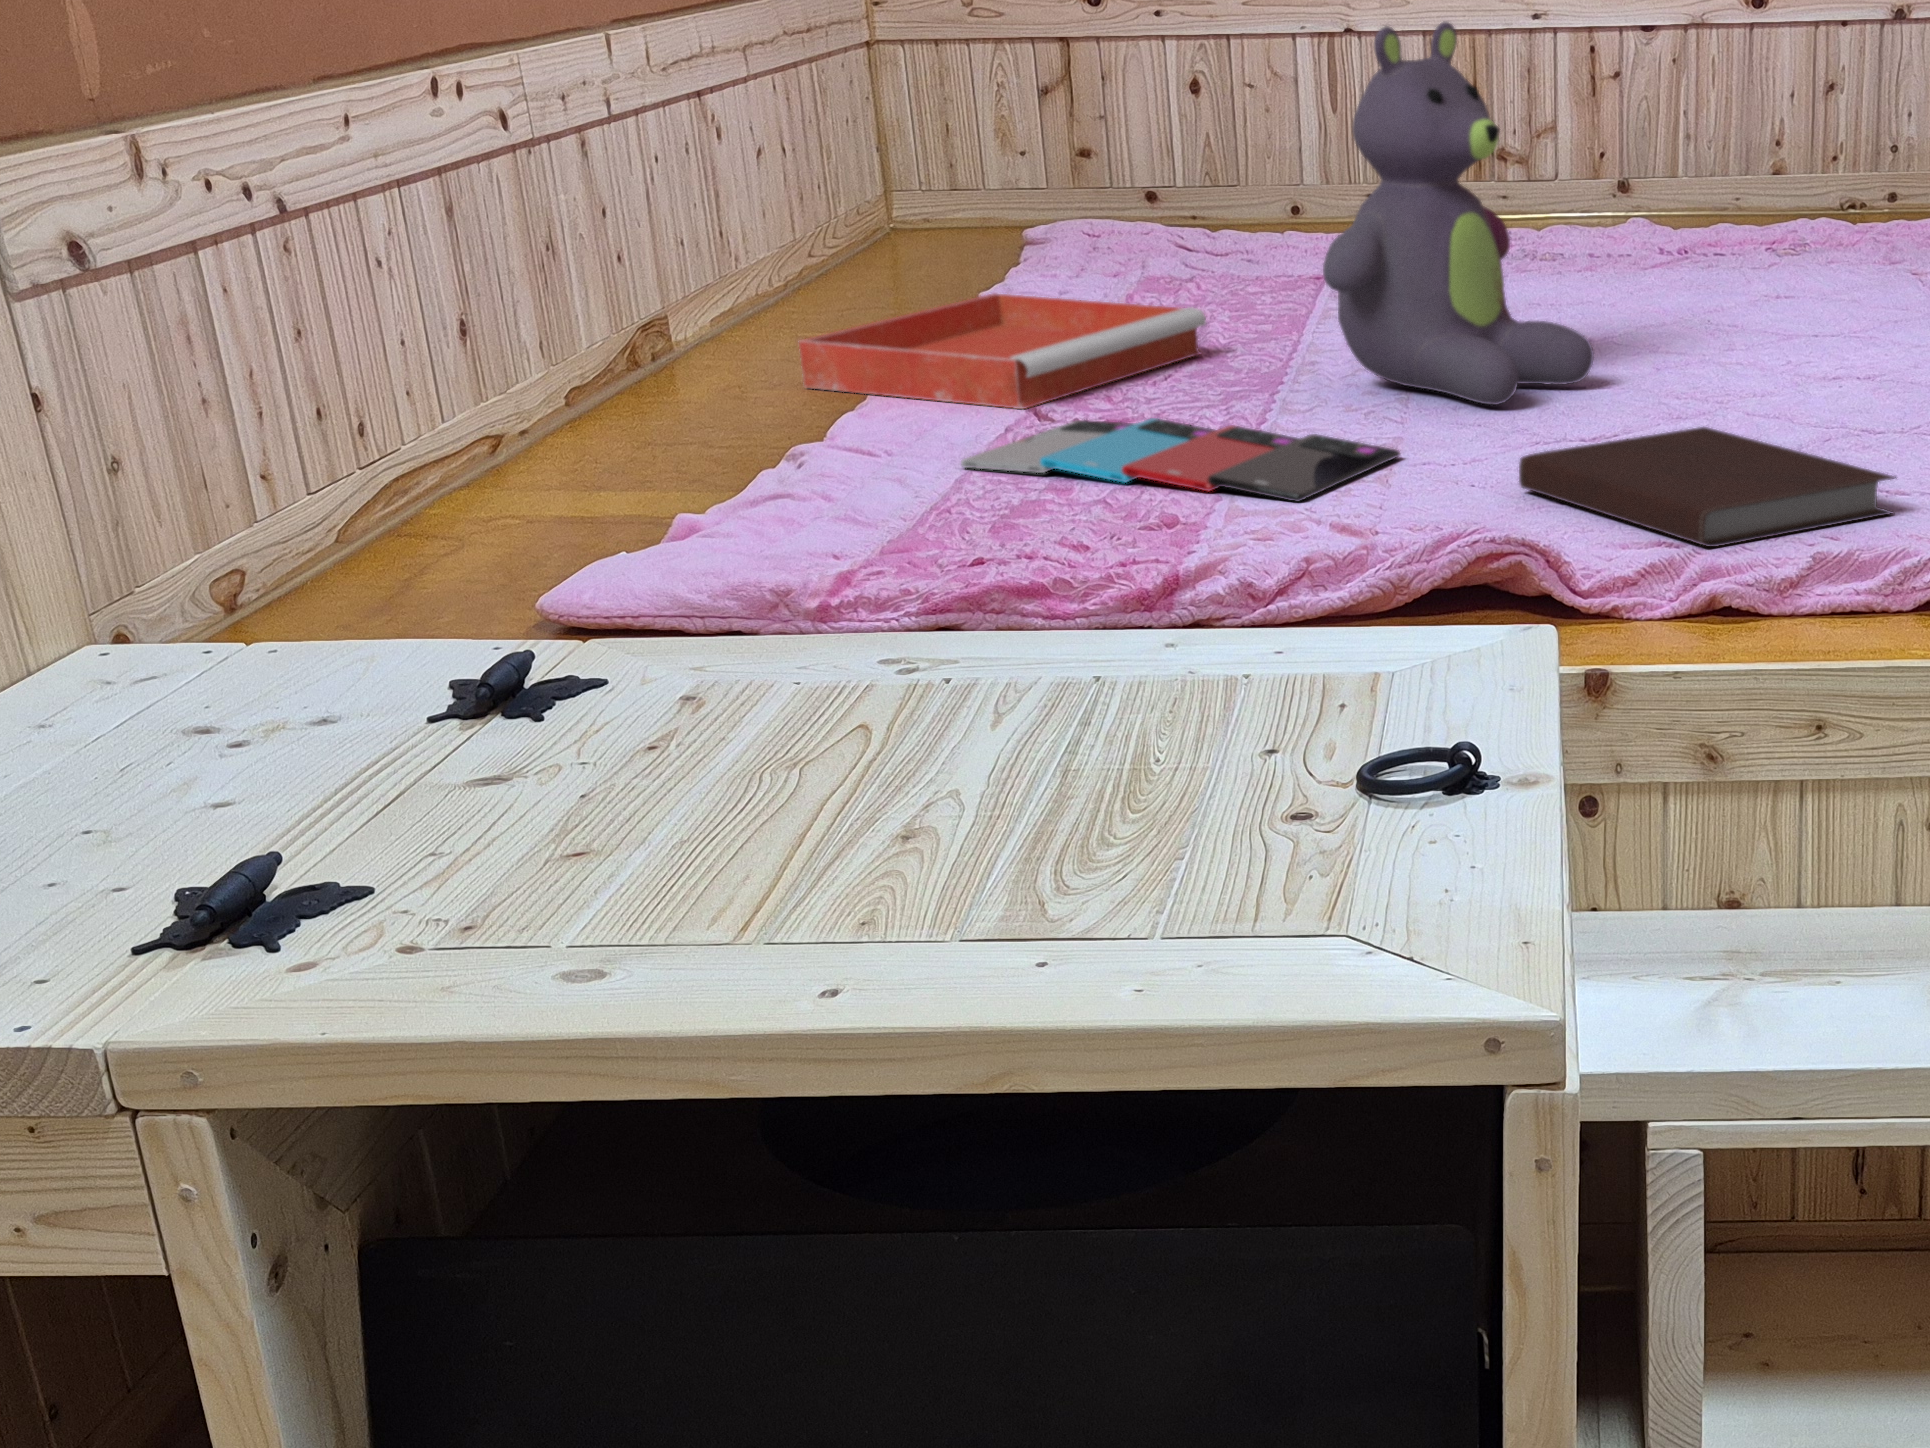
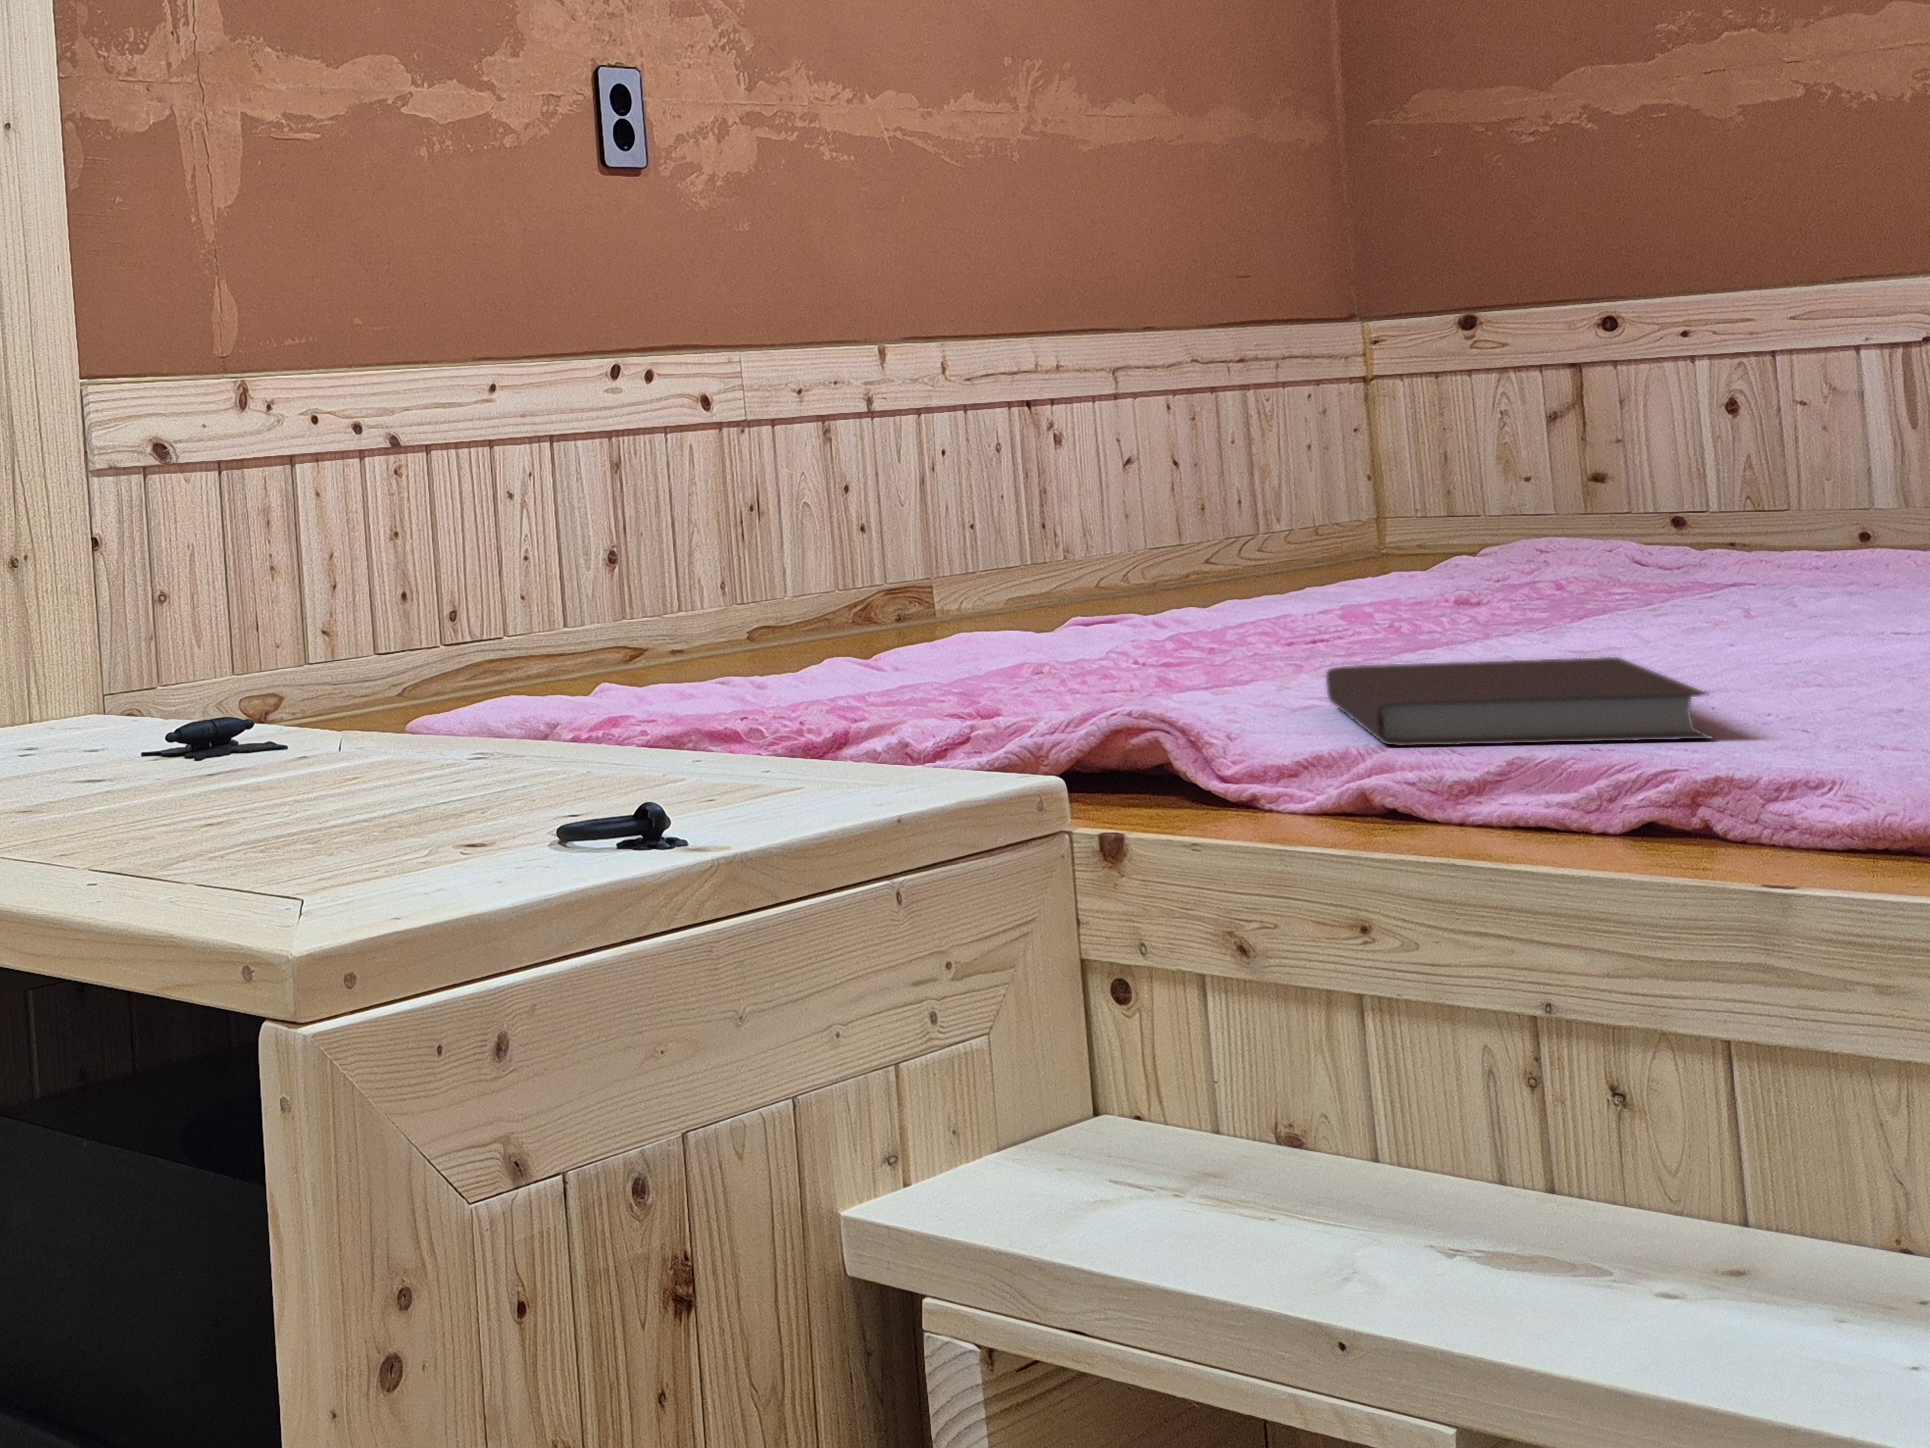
stuffed bear: present [1323,22,1594,405] -> none [1341,266,1705,657]
tray: present [799,294,1206,409] -> none [906,566,1344,648]
smartphone: present [961,418,1400,502] -> none [874,646,1290,702]

